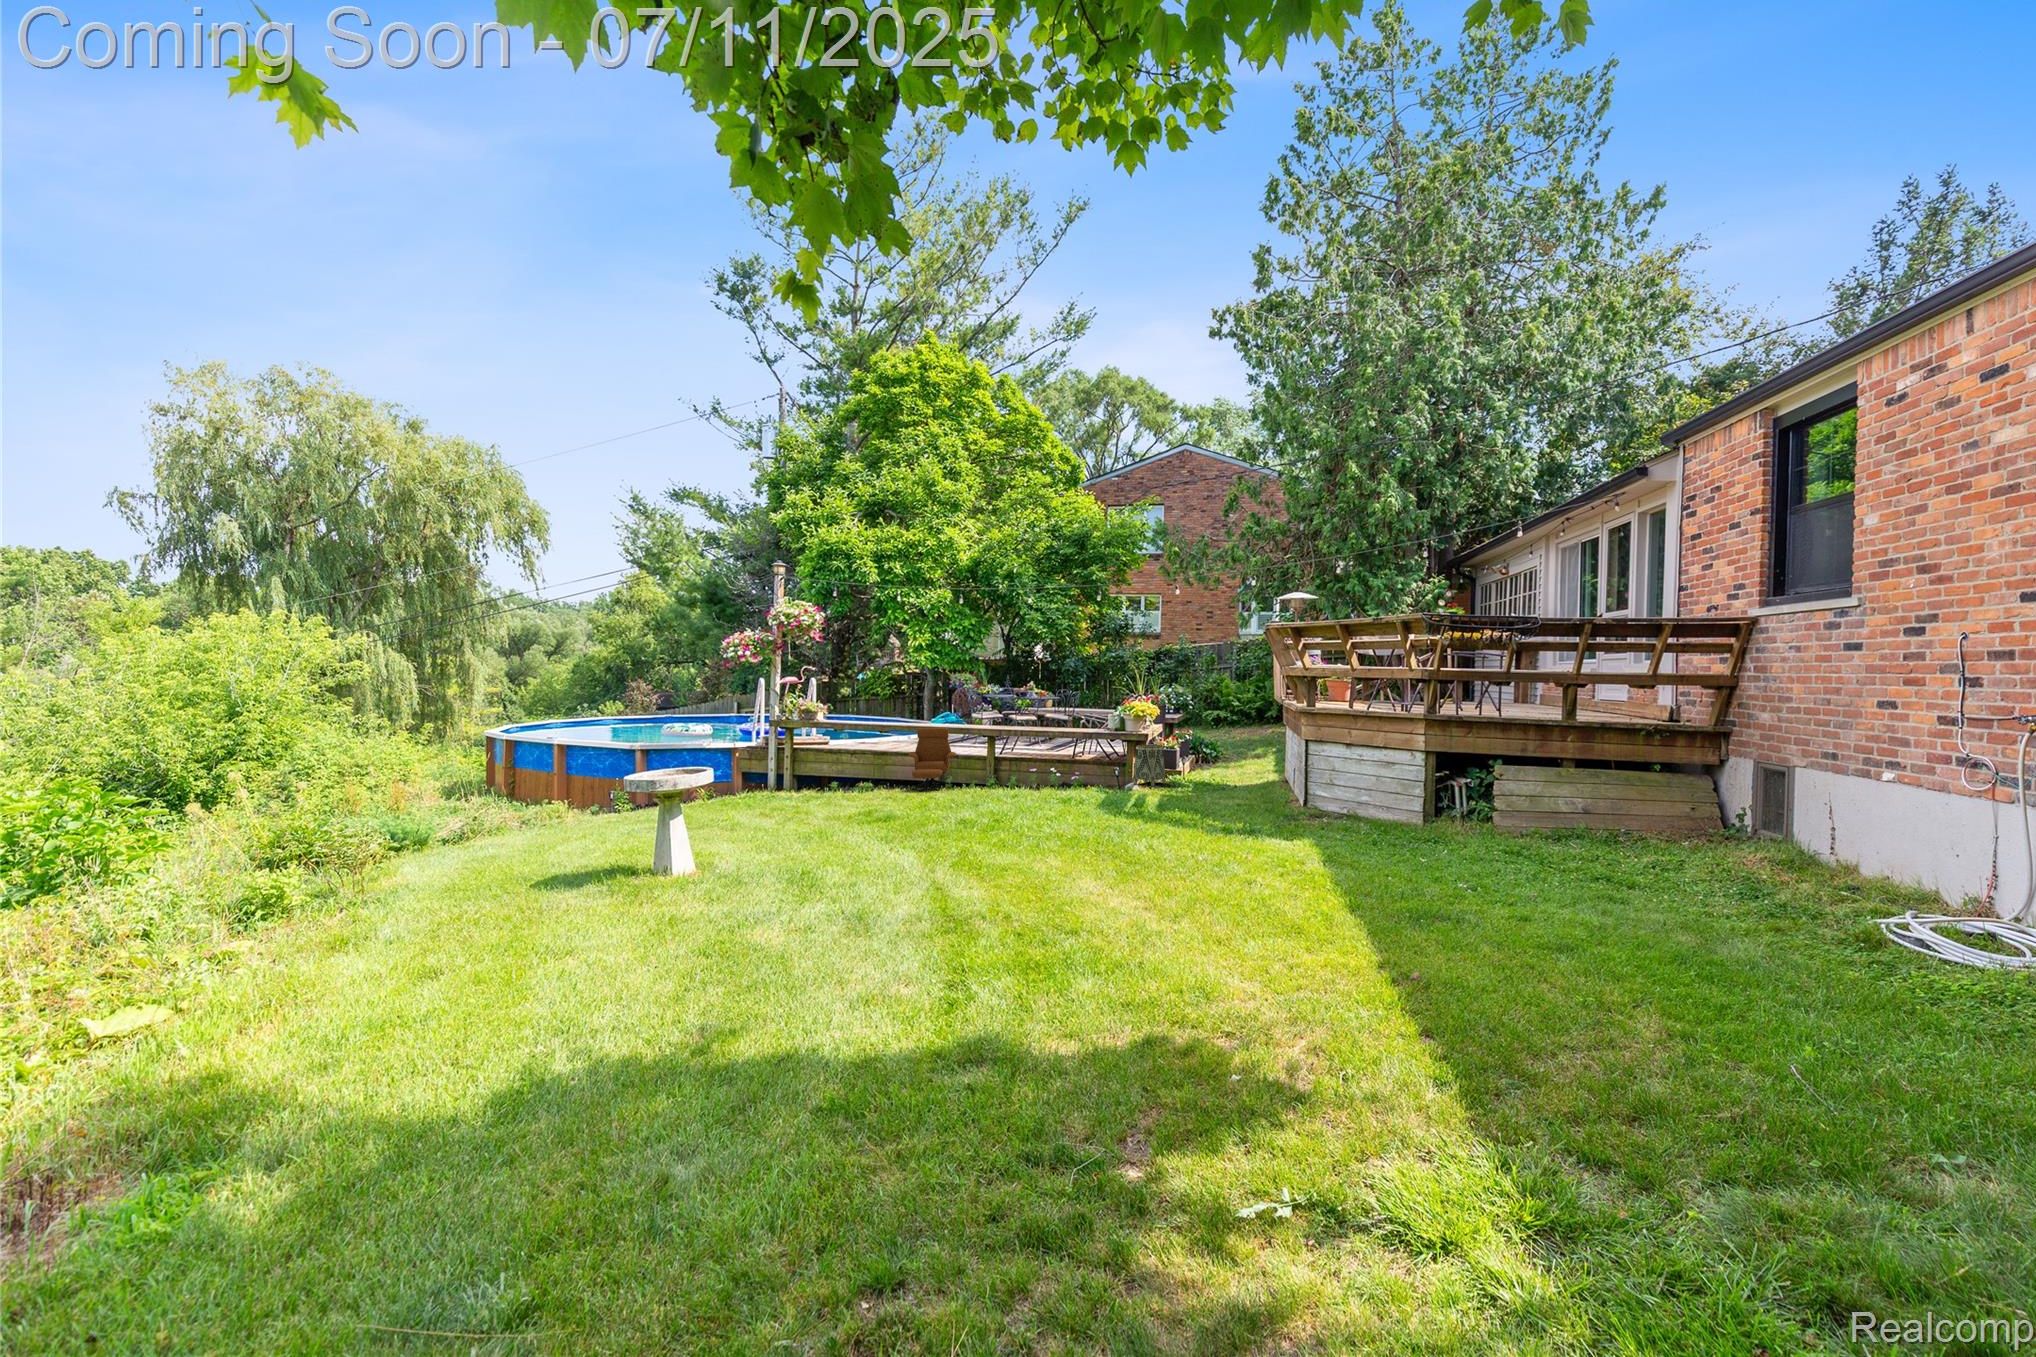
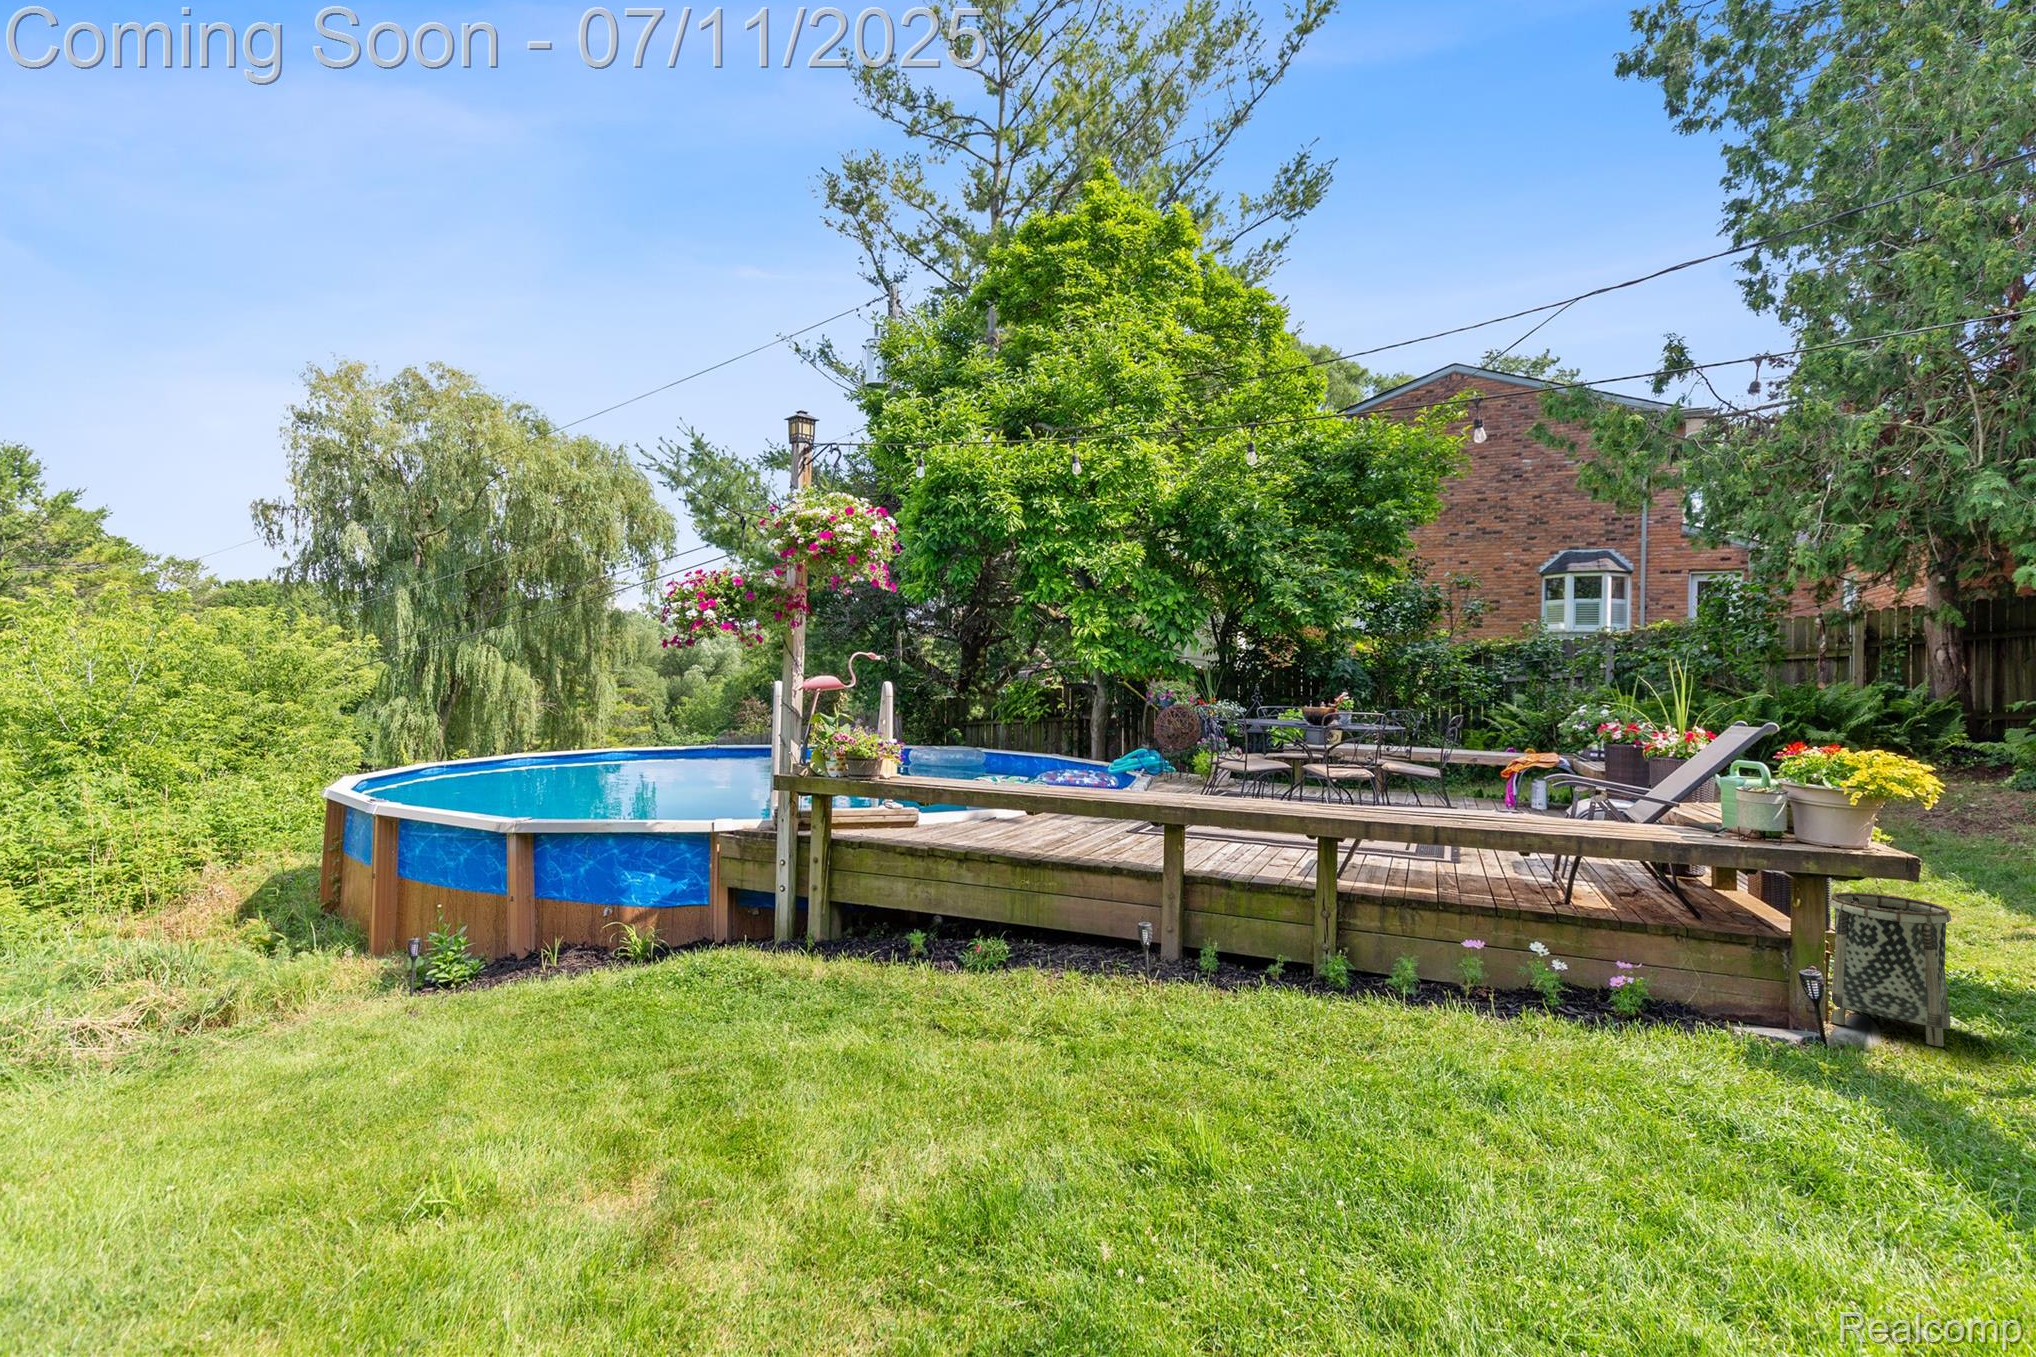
lounge chair: present [908,728,956,792] -> none [1102,810,1235,1015]

